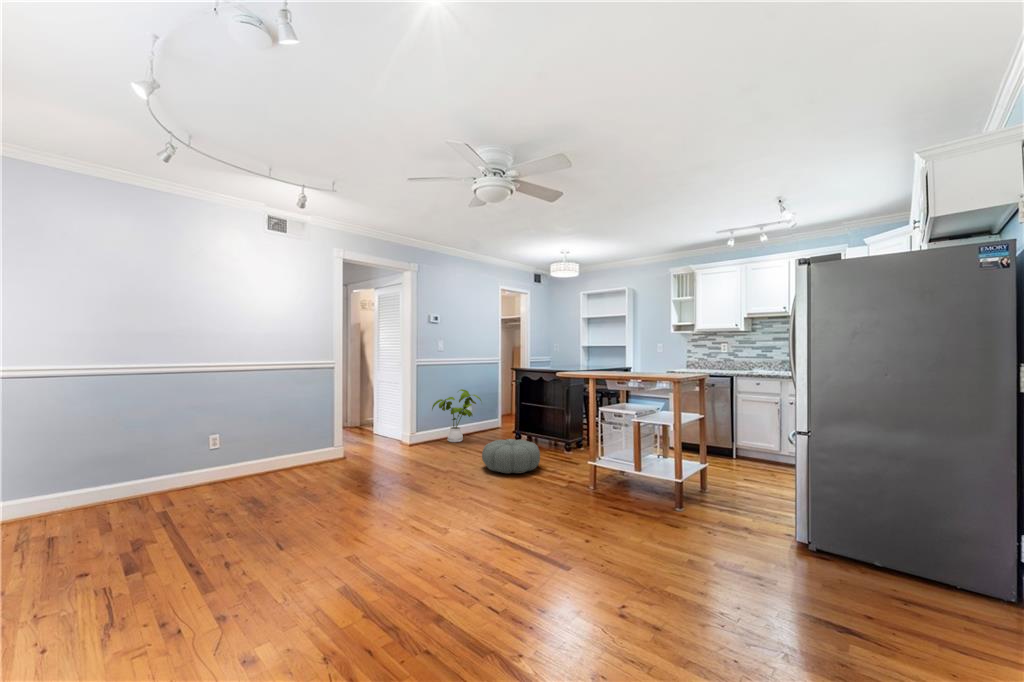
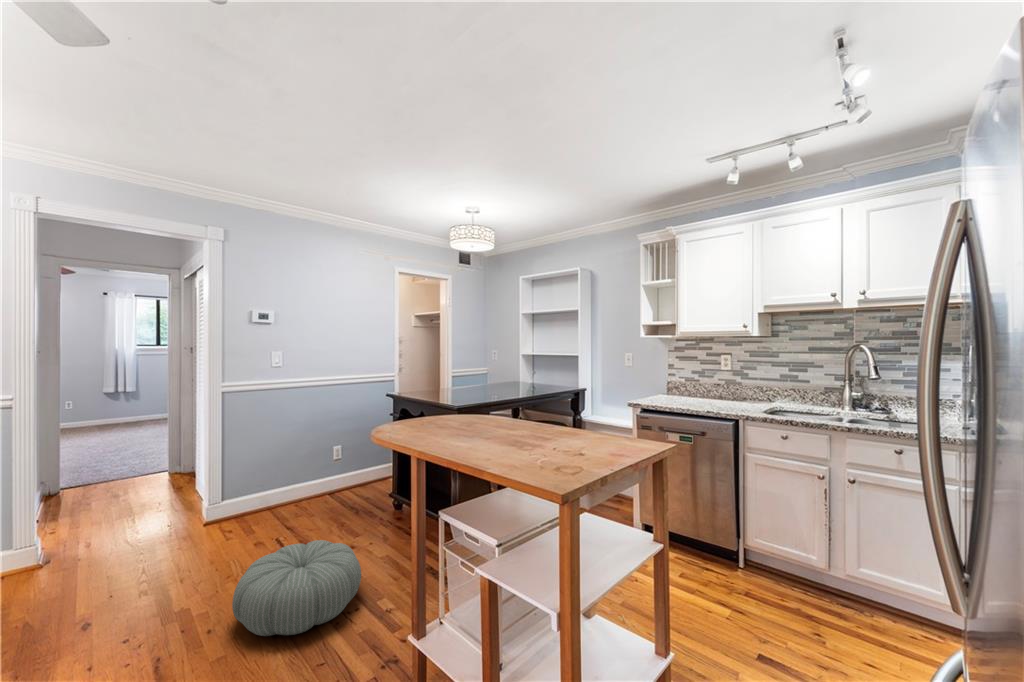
house plant: present [432,389,481,442] -> none [249,430,332,515]

